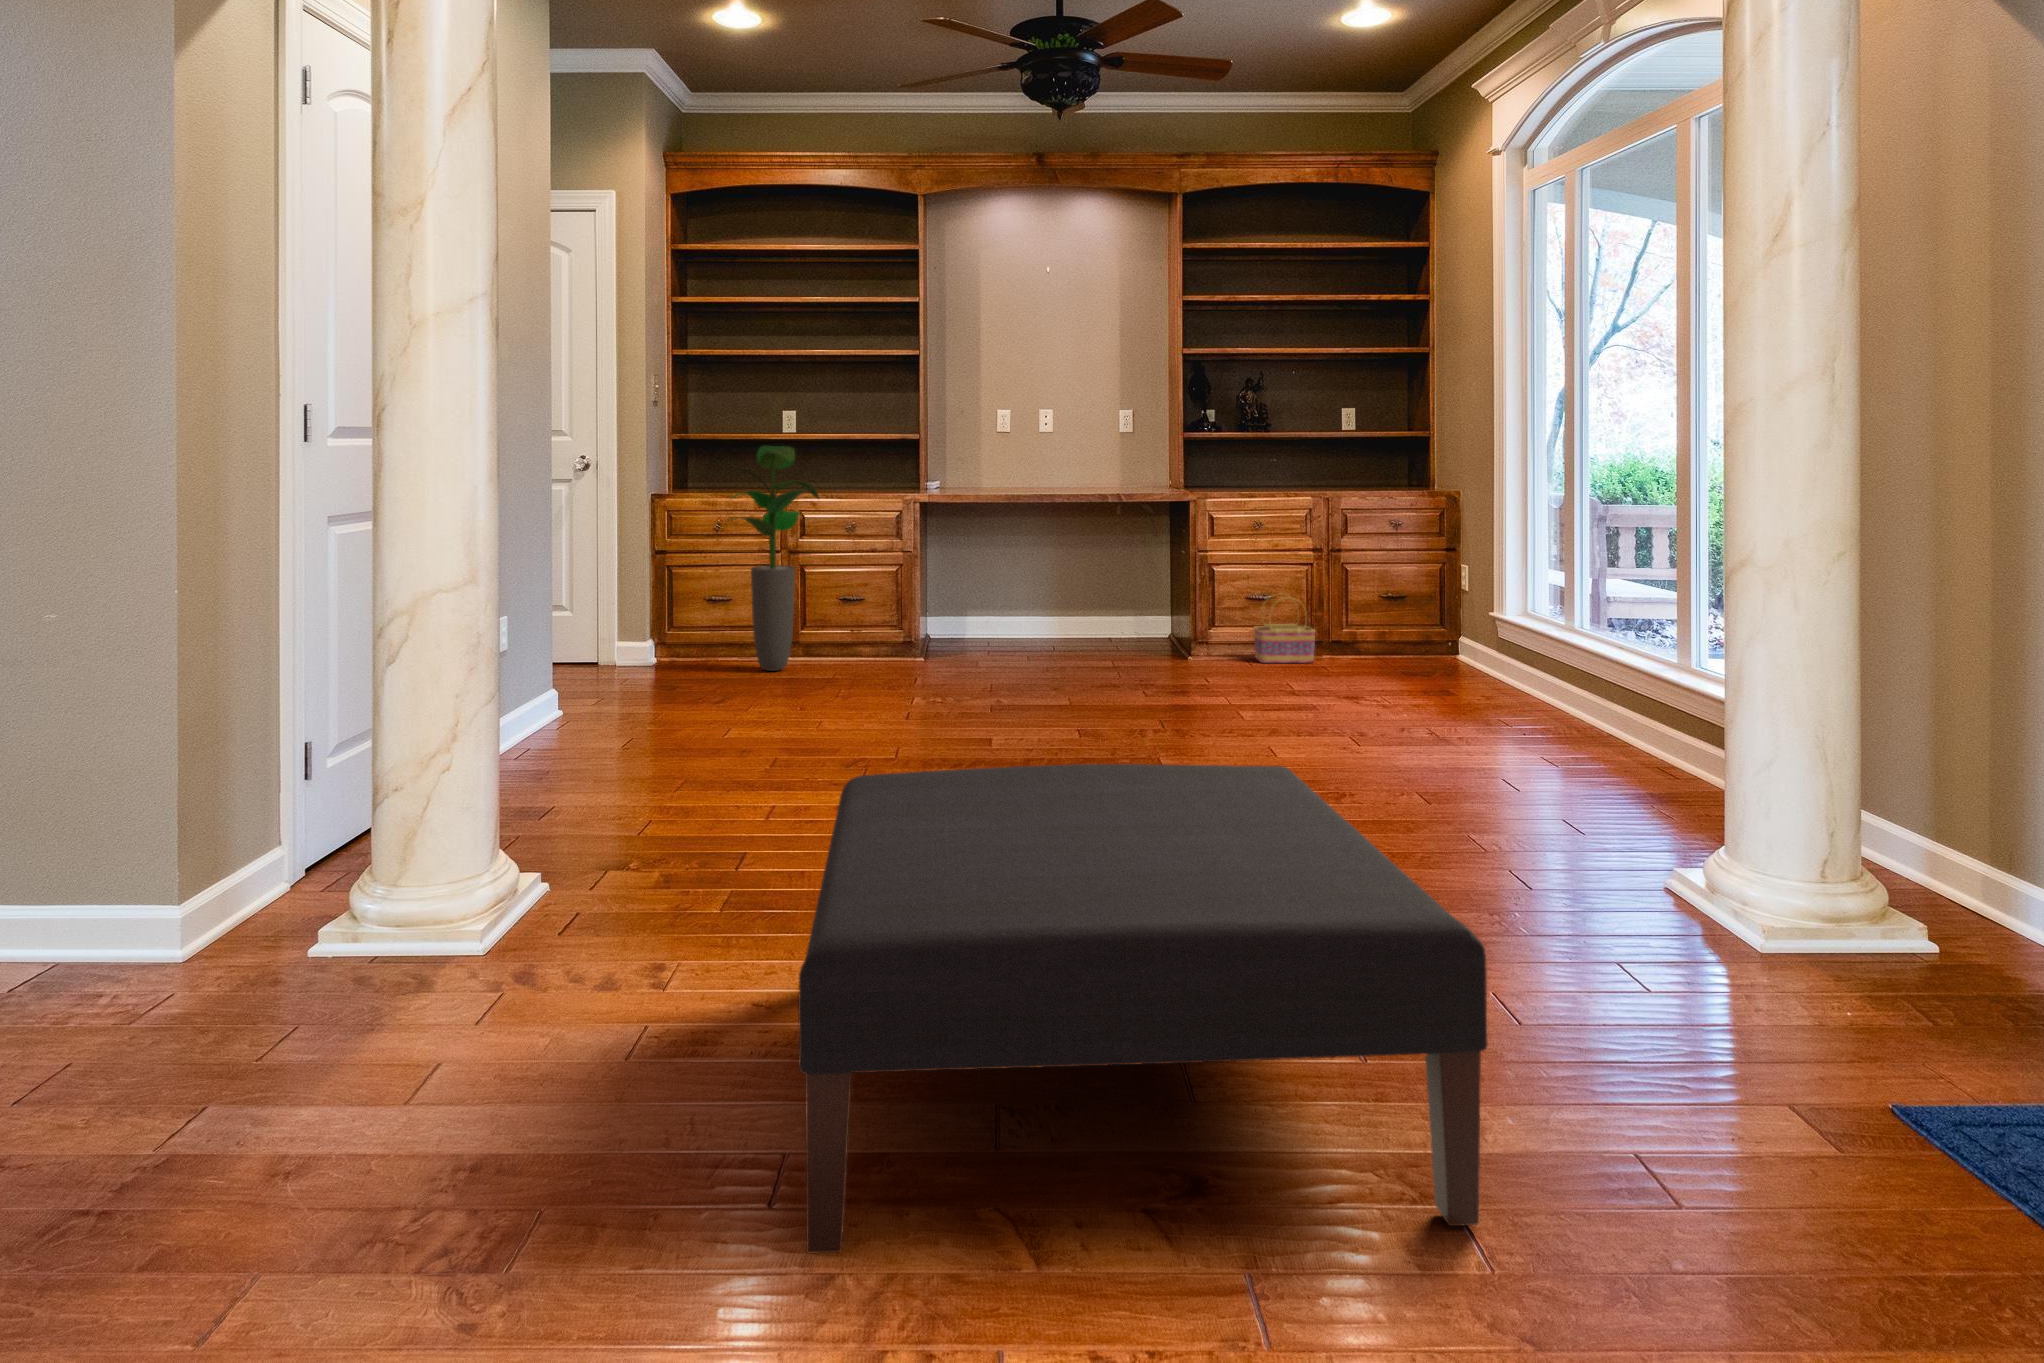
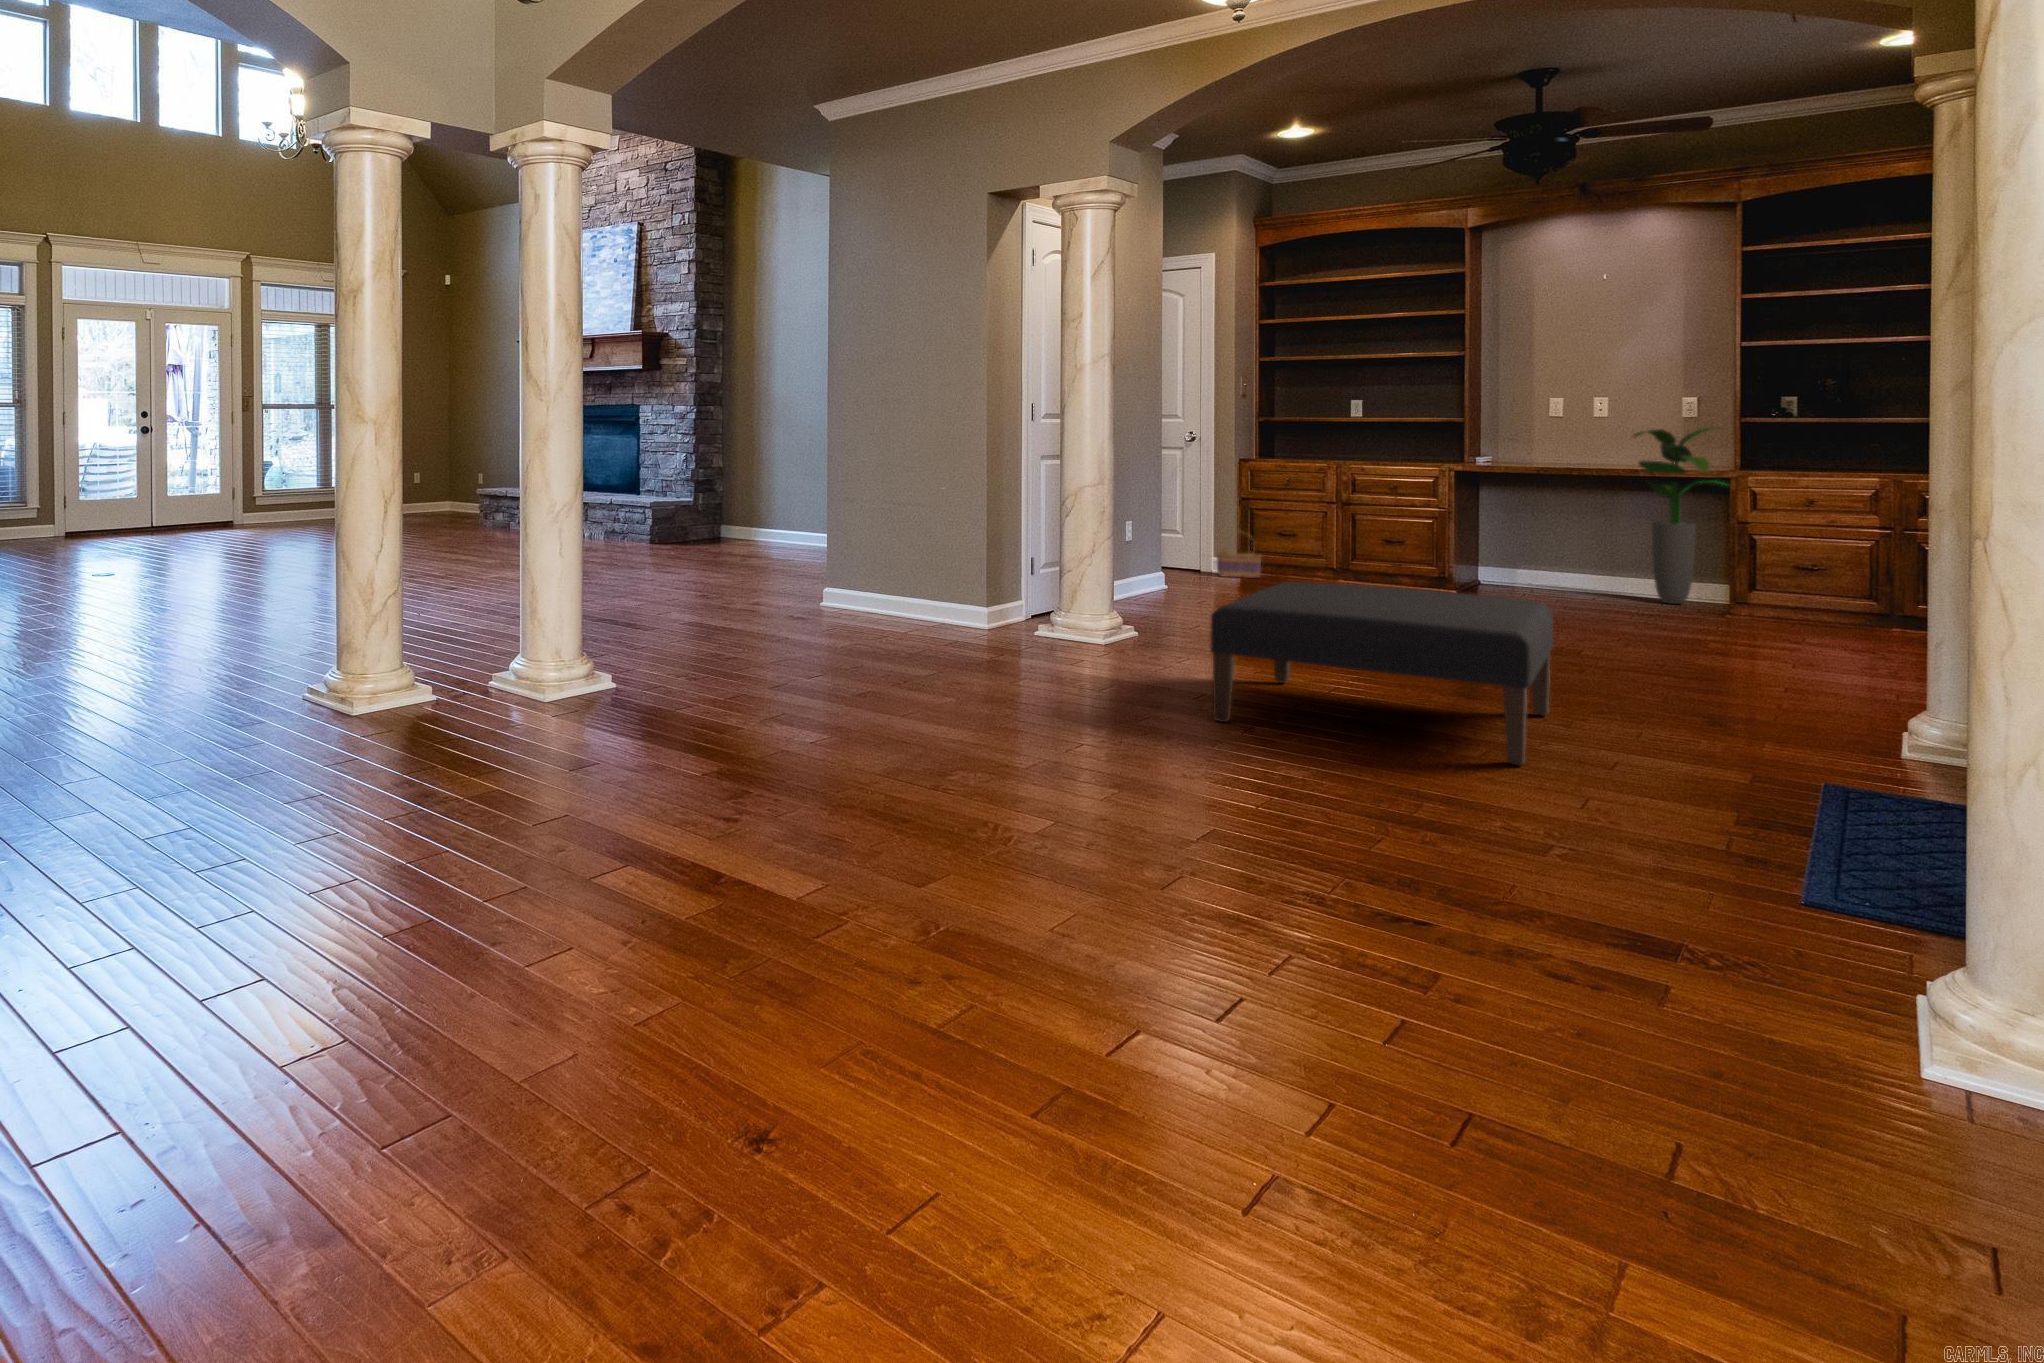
potted plant: present [729,446,819,671] -> present [1633,428,1724,604]
basket: present [1254,594,1315,663] -> present [1217,535,1261,578]

